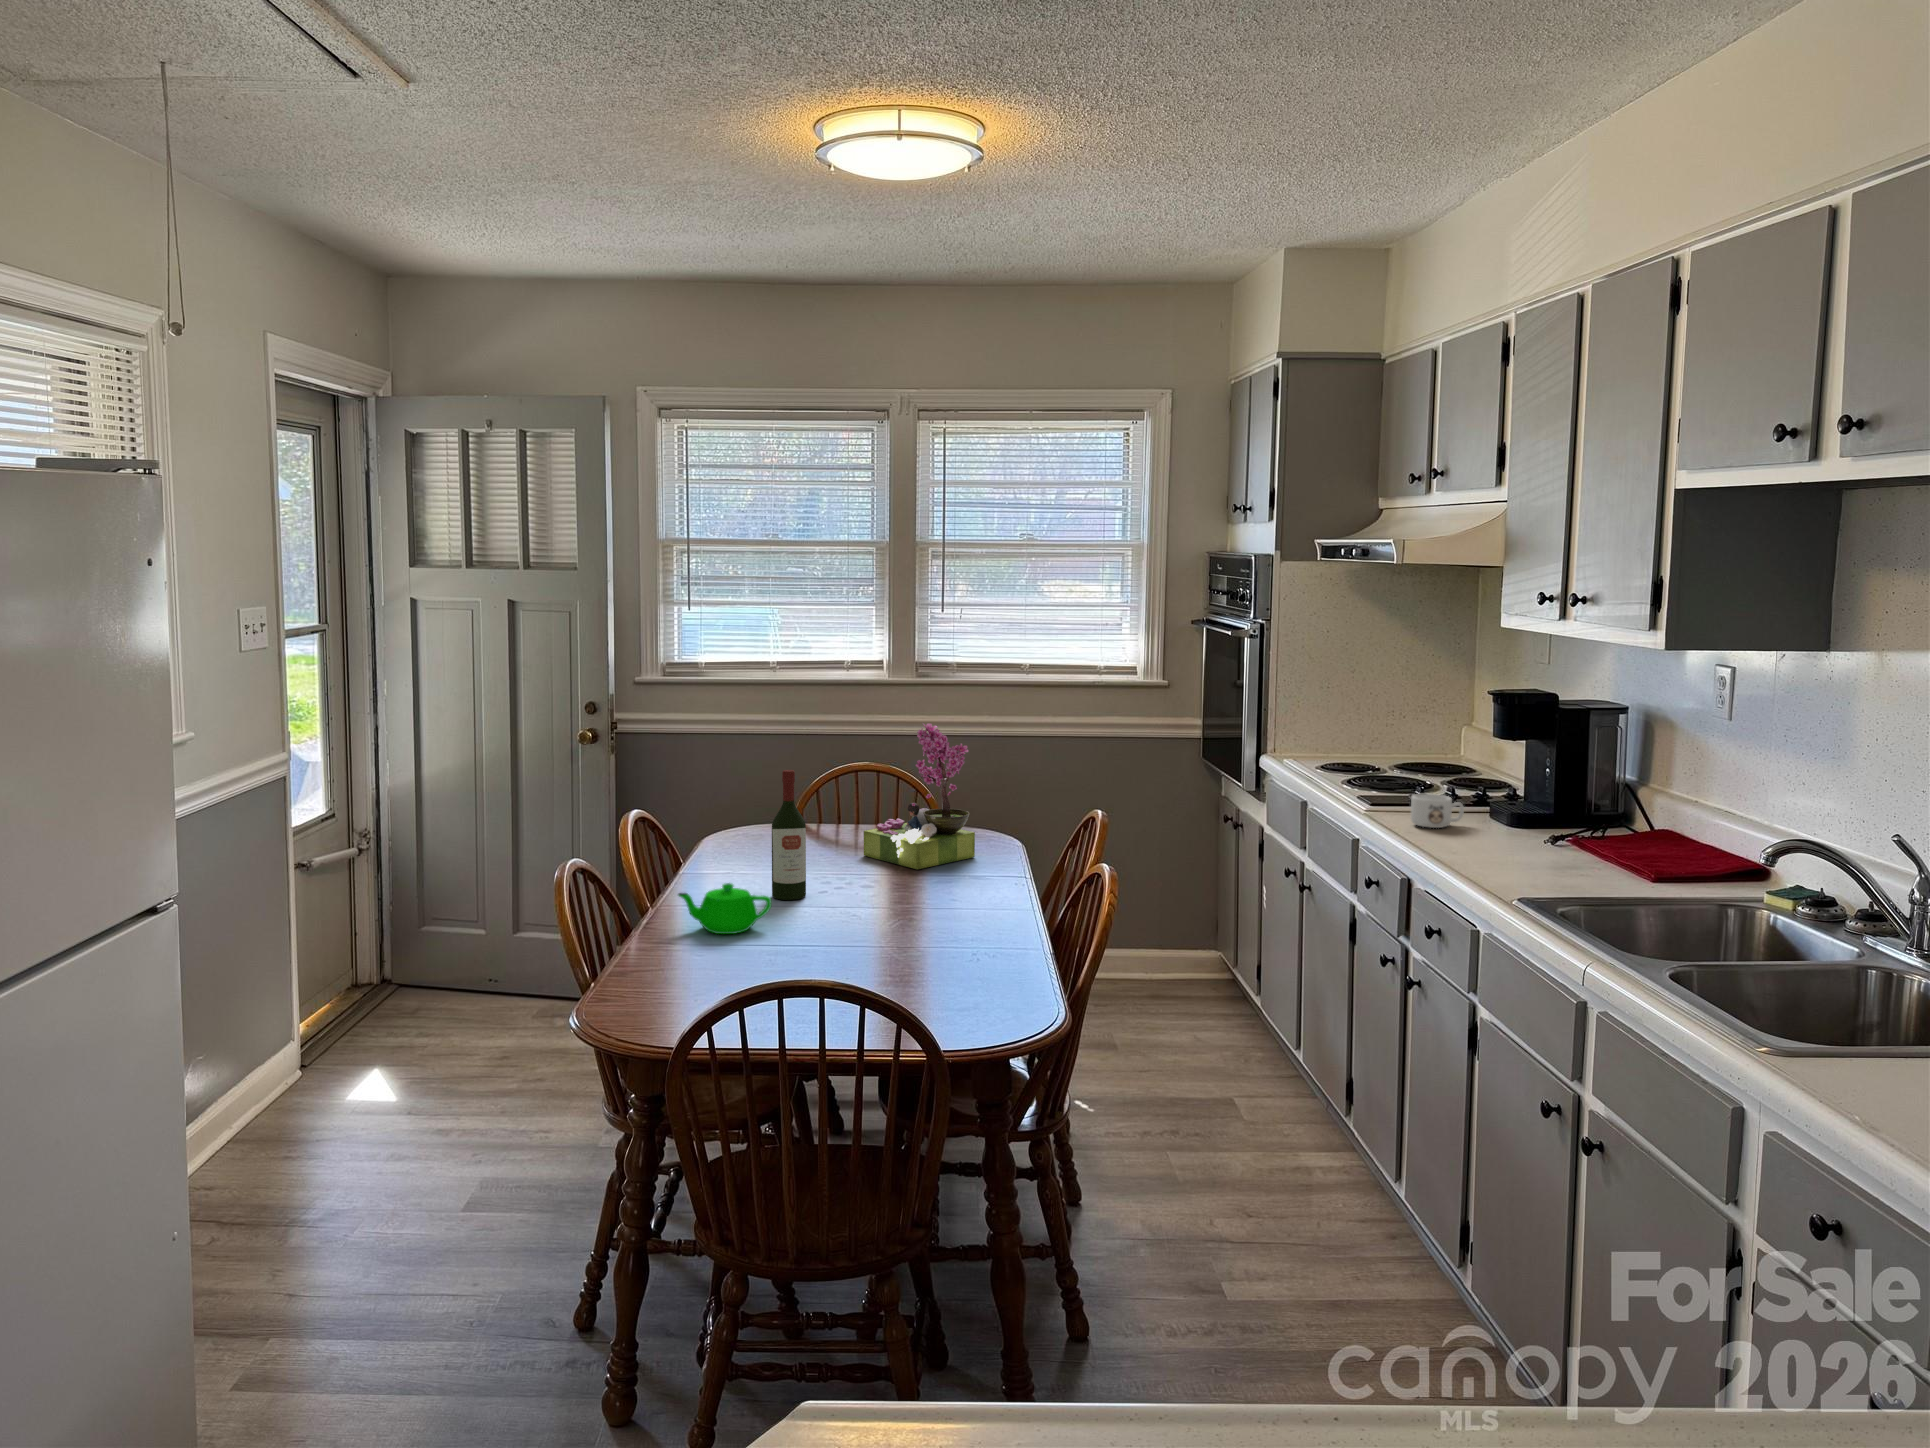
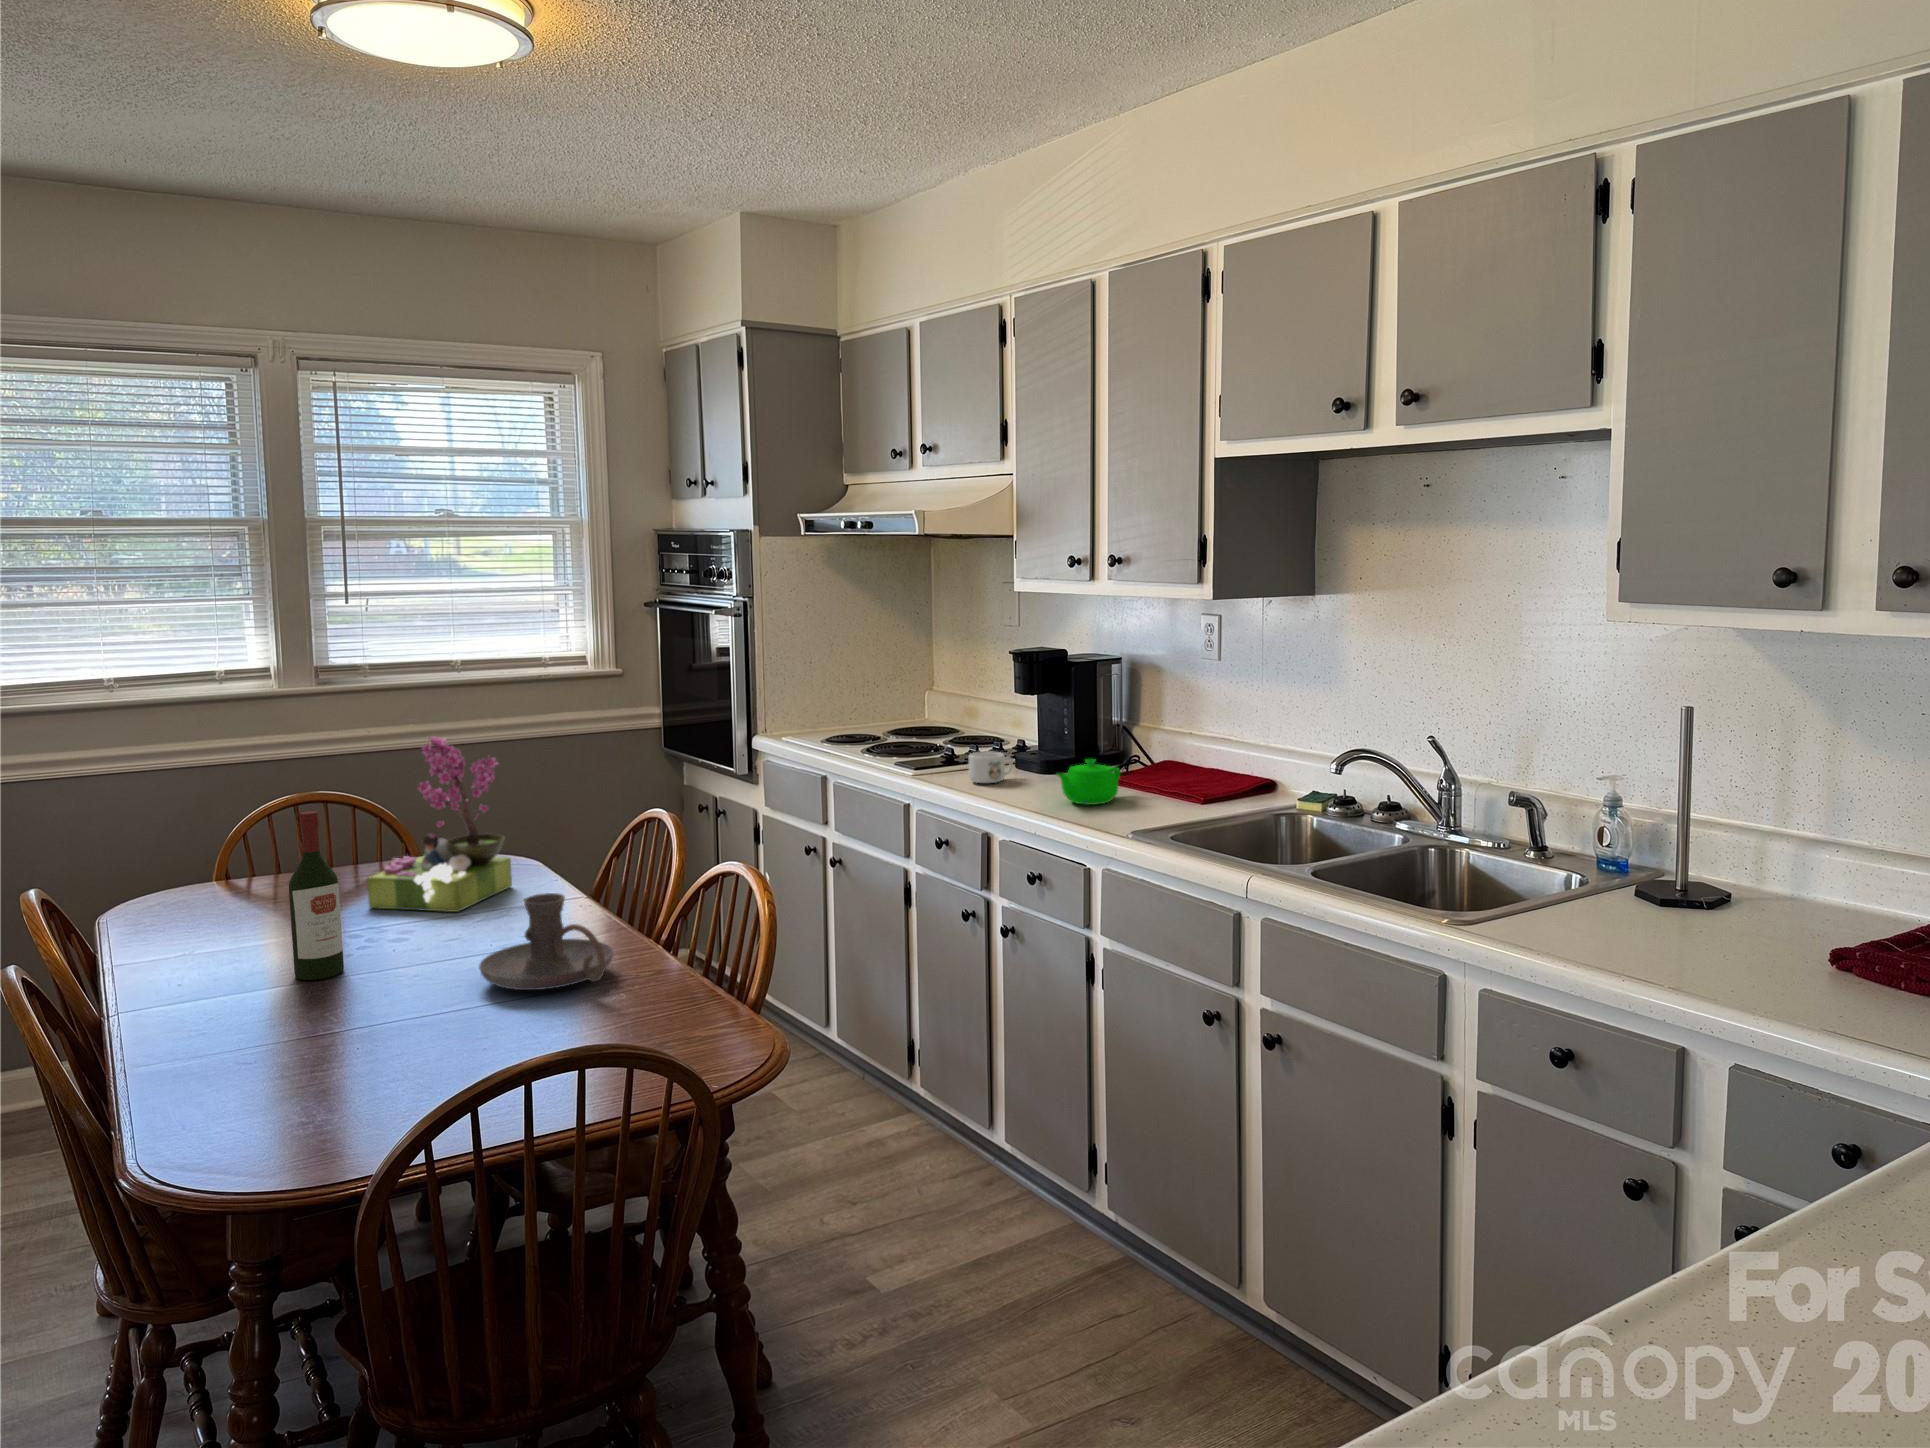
candle holder: none [874,861,981,940] -> present [479,893,613,990]
teapot: present [678,883,771,934] -> present [1056,759,1120,805]

